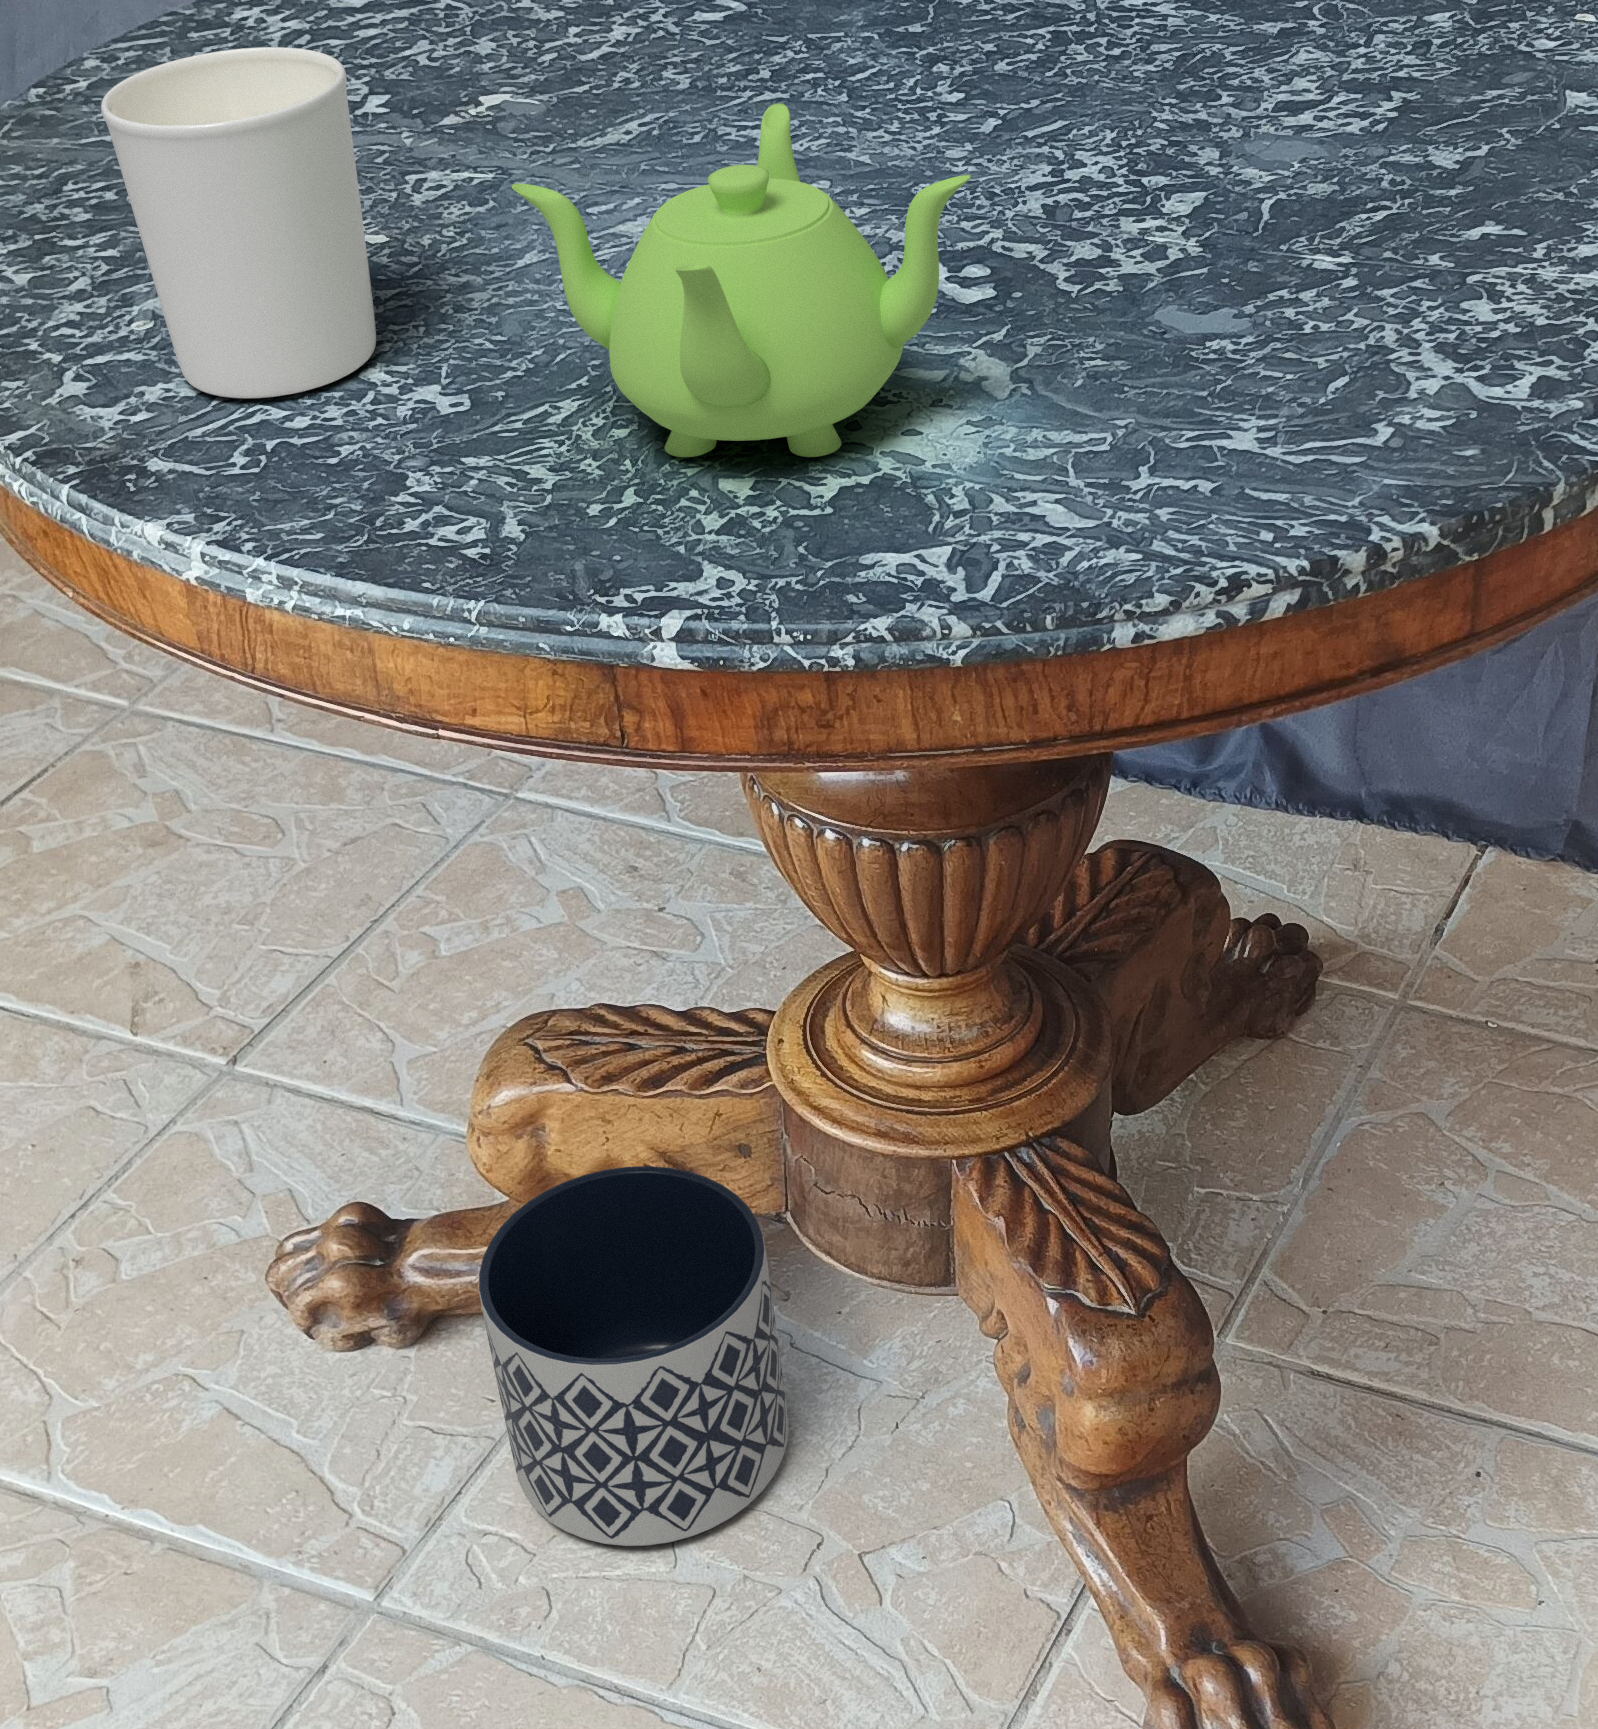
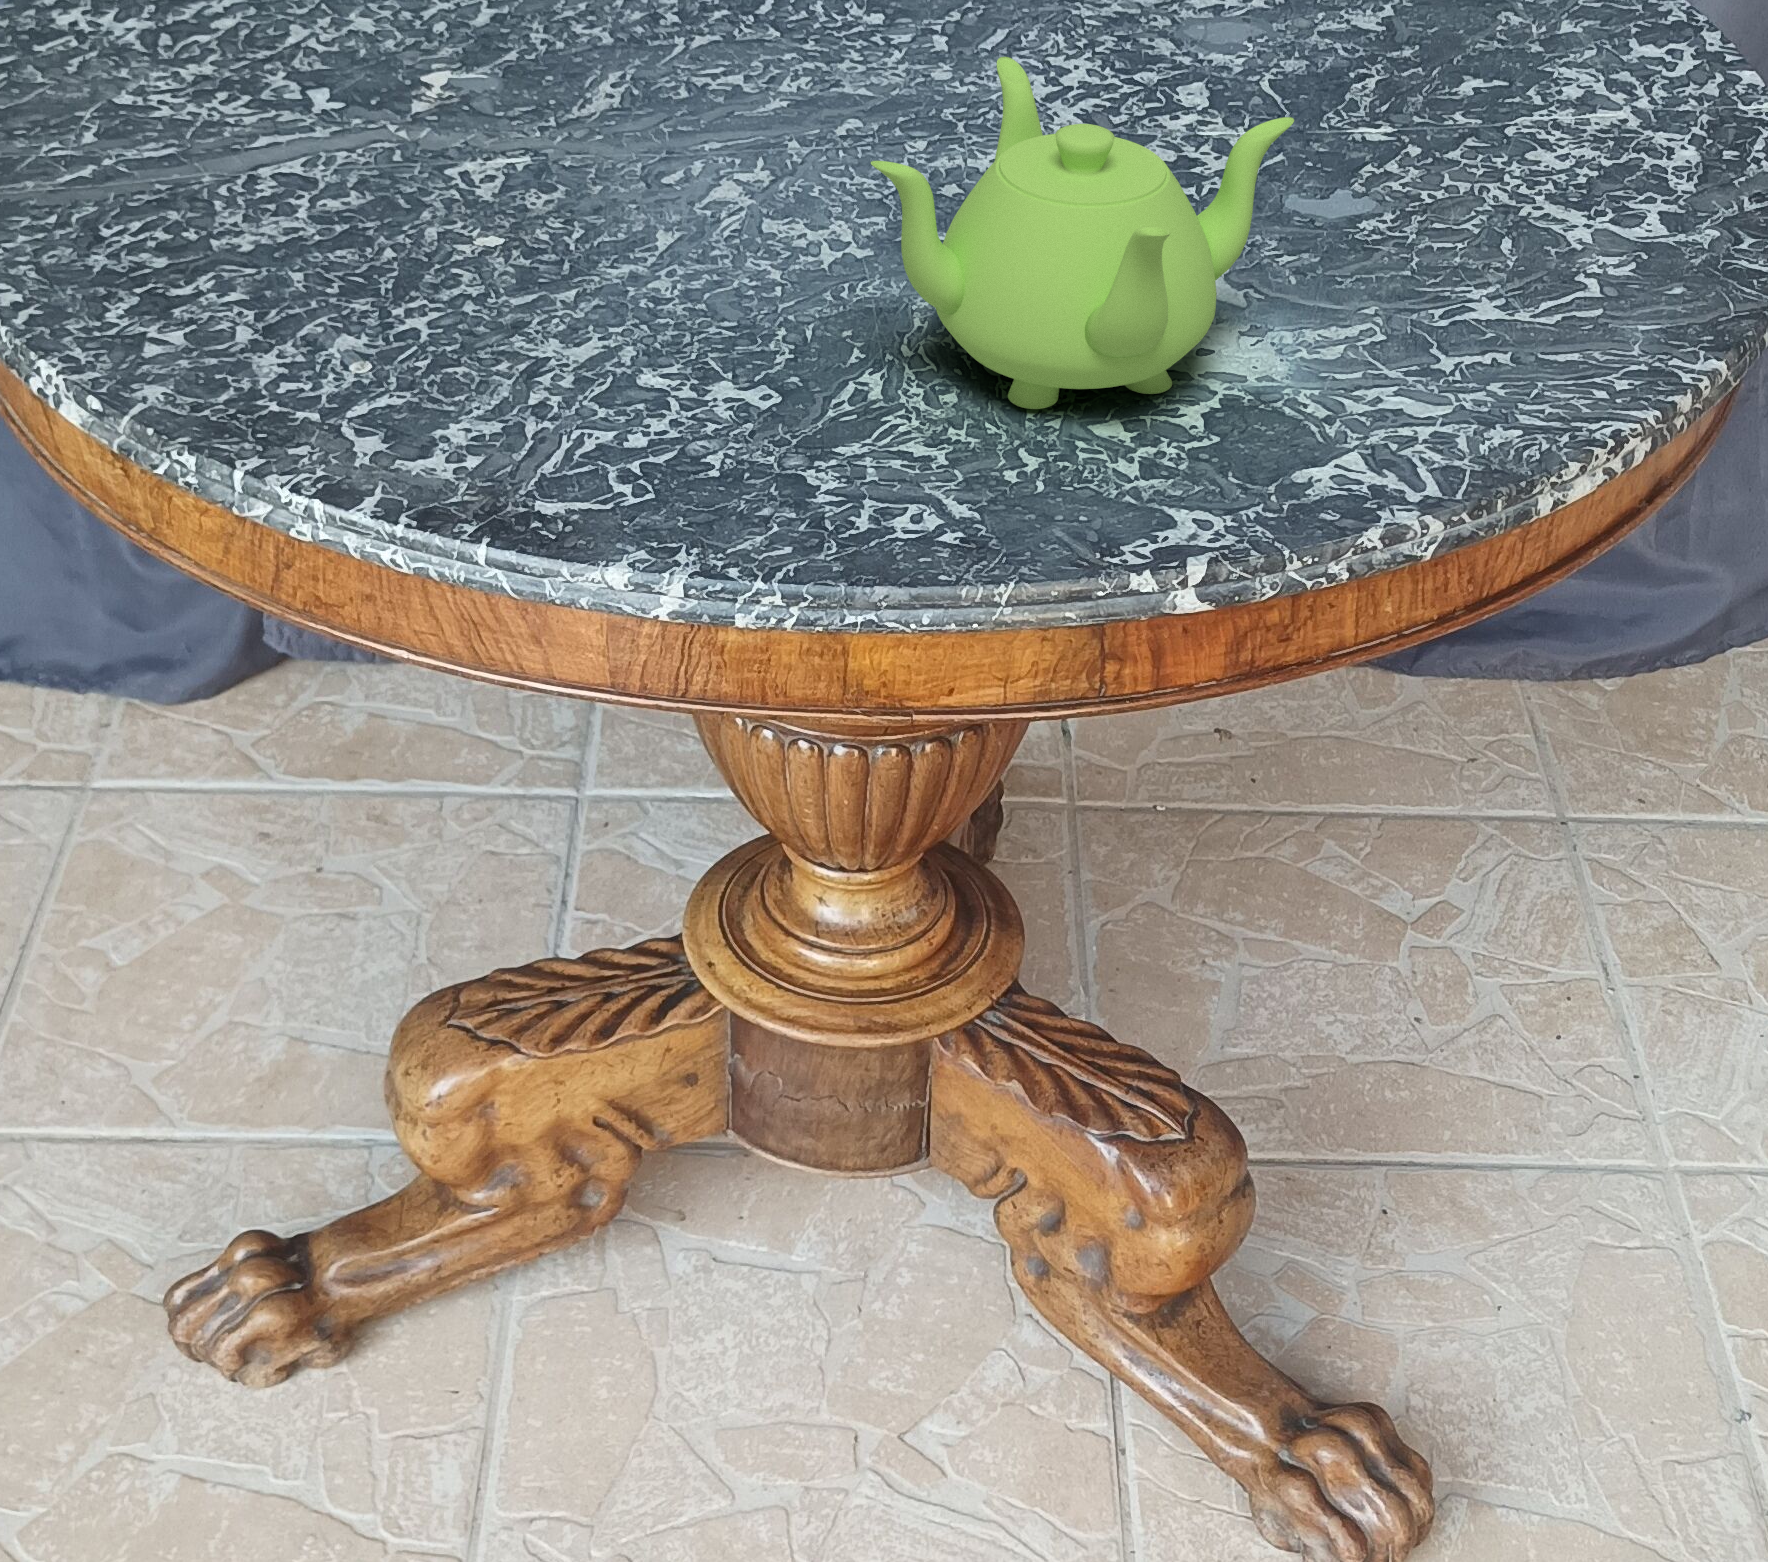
candle holder: present [101,47,376,398] -> none [358,34,614,405]
planter: present [479,1166,789,1546] -> none [512,1113,803,1496]

